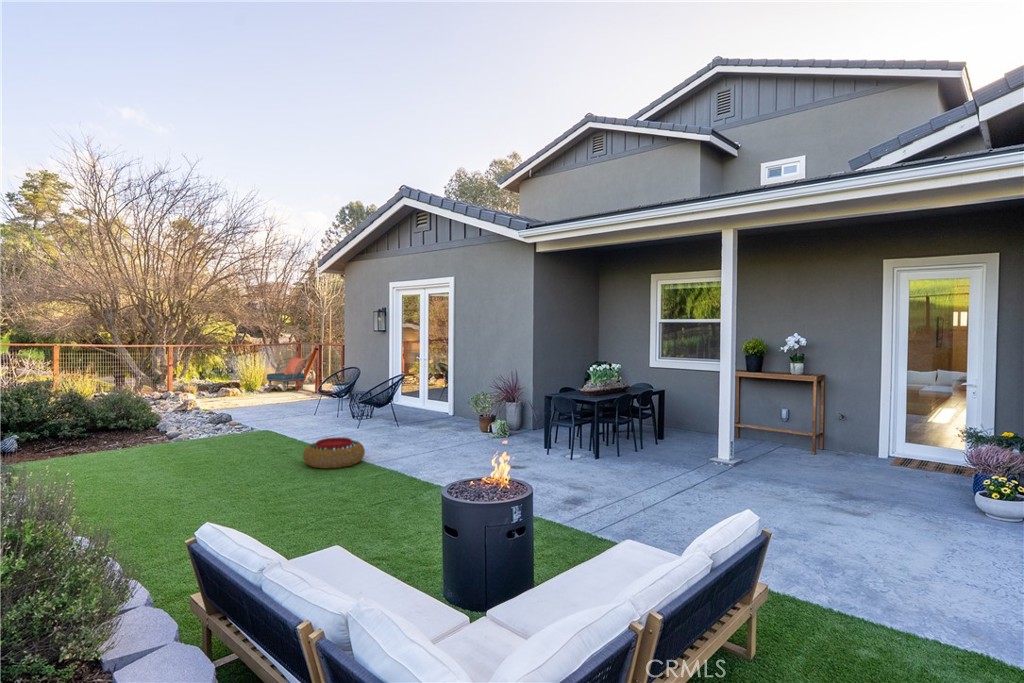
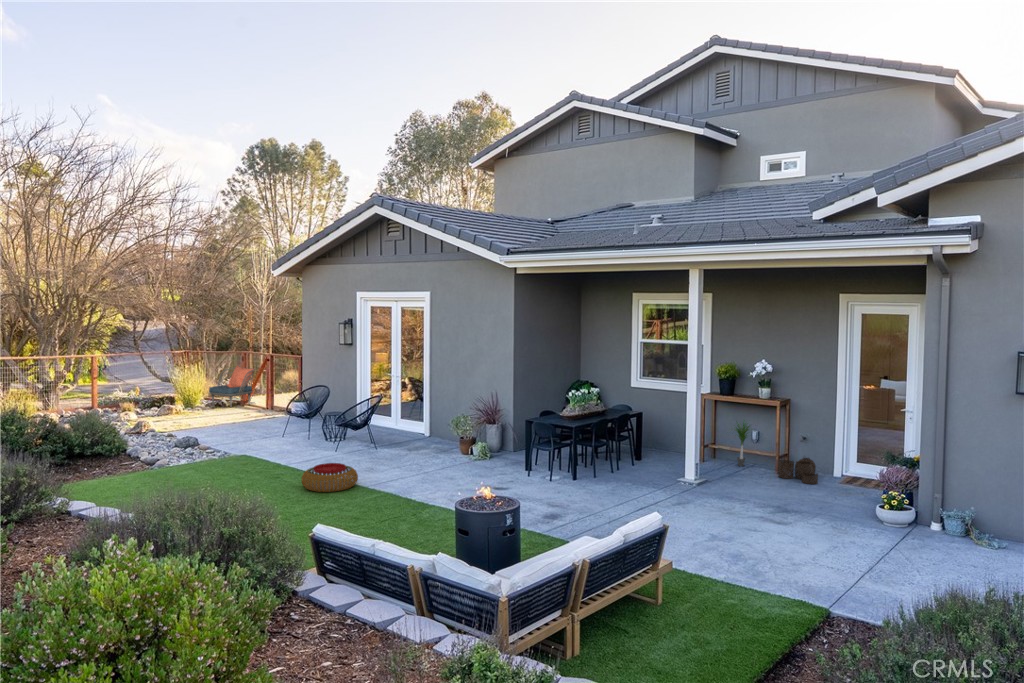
potted plant: none [754,394,791,447] -> present [736,423,749,466]
woven basket: none [819,436,869,467] -> present [778,458,818,484]

